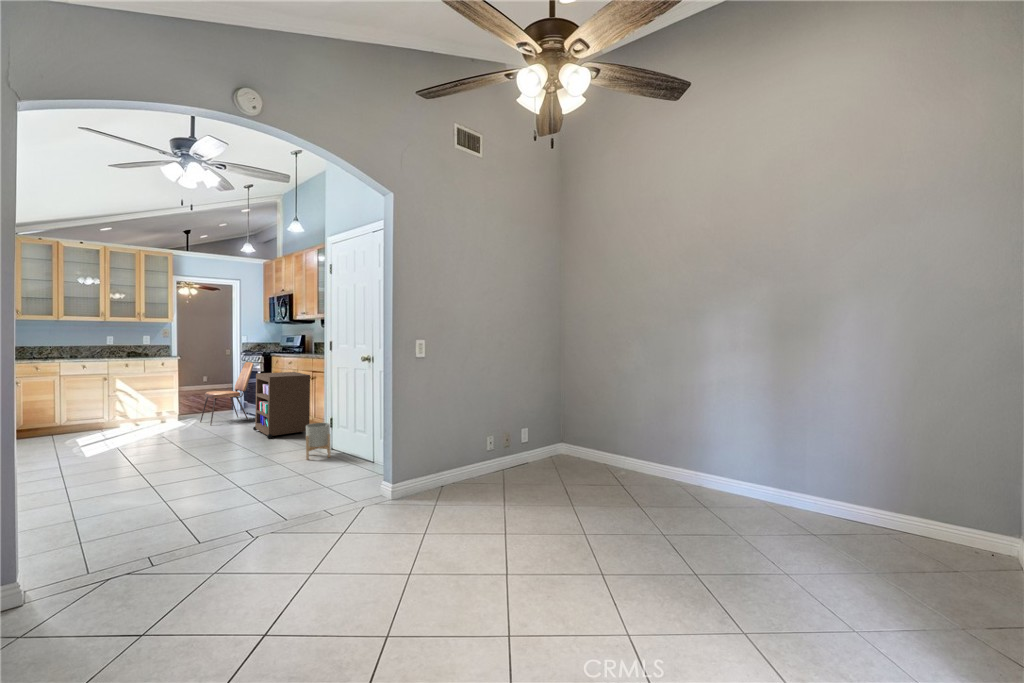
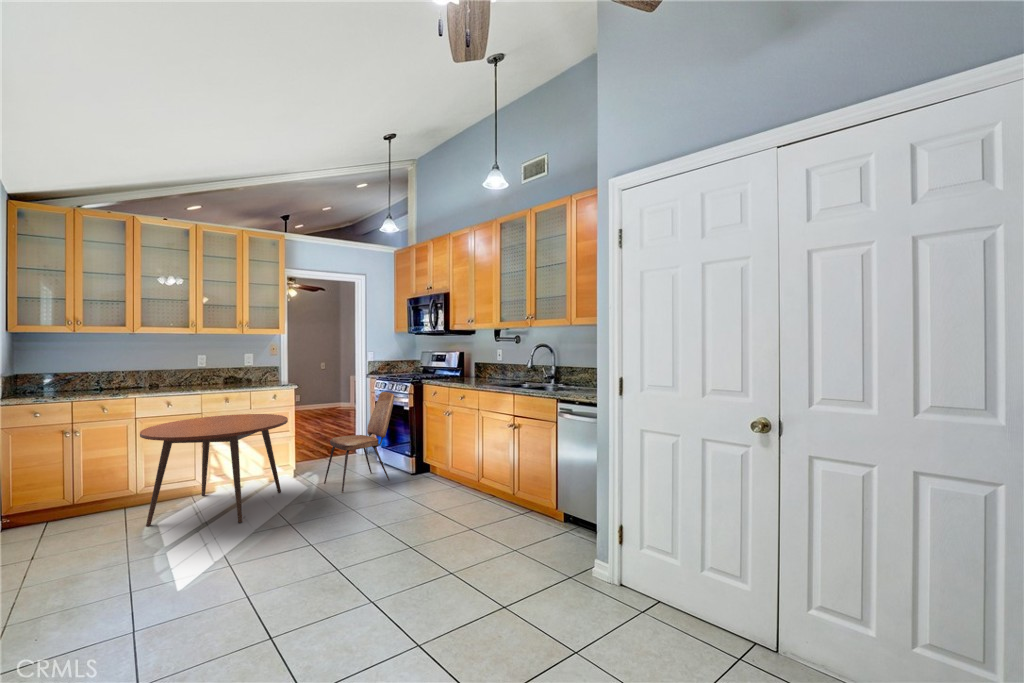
storage cabinet: present [253,372,310,439] -> none [415,413,512,538]
dining table: none [63,375,171,440] -> present [140,414,288,526]
planter: present [306,423,330,460] -> none [571,541,632,635]

